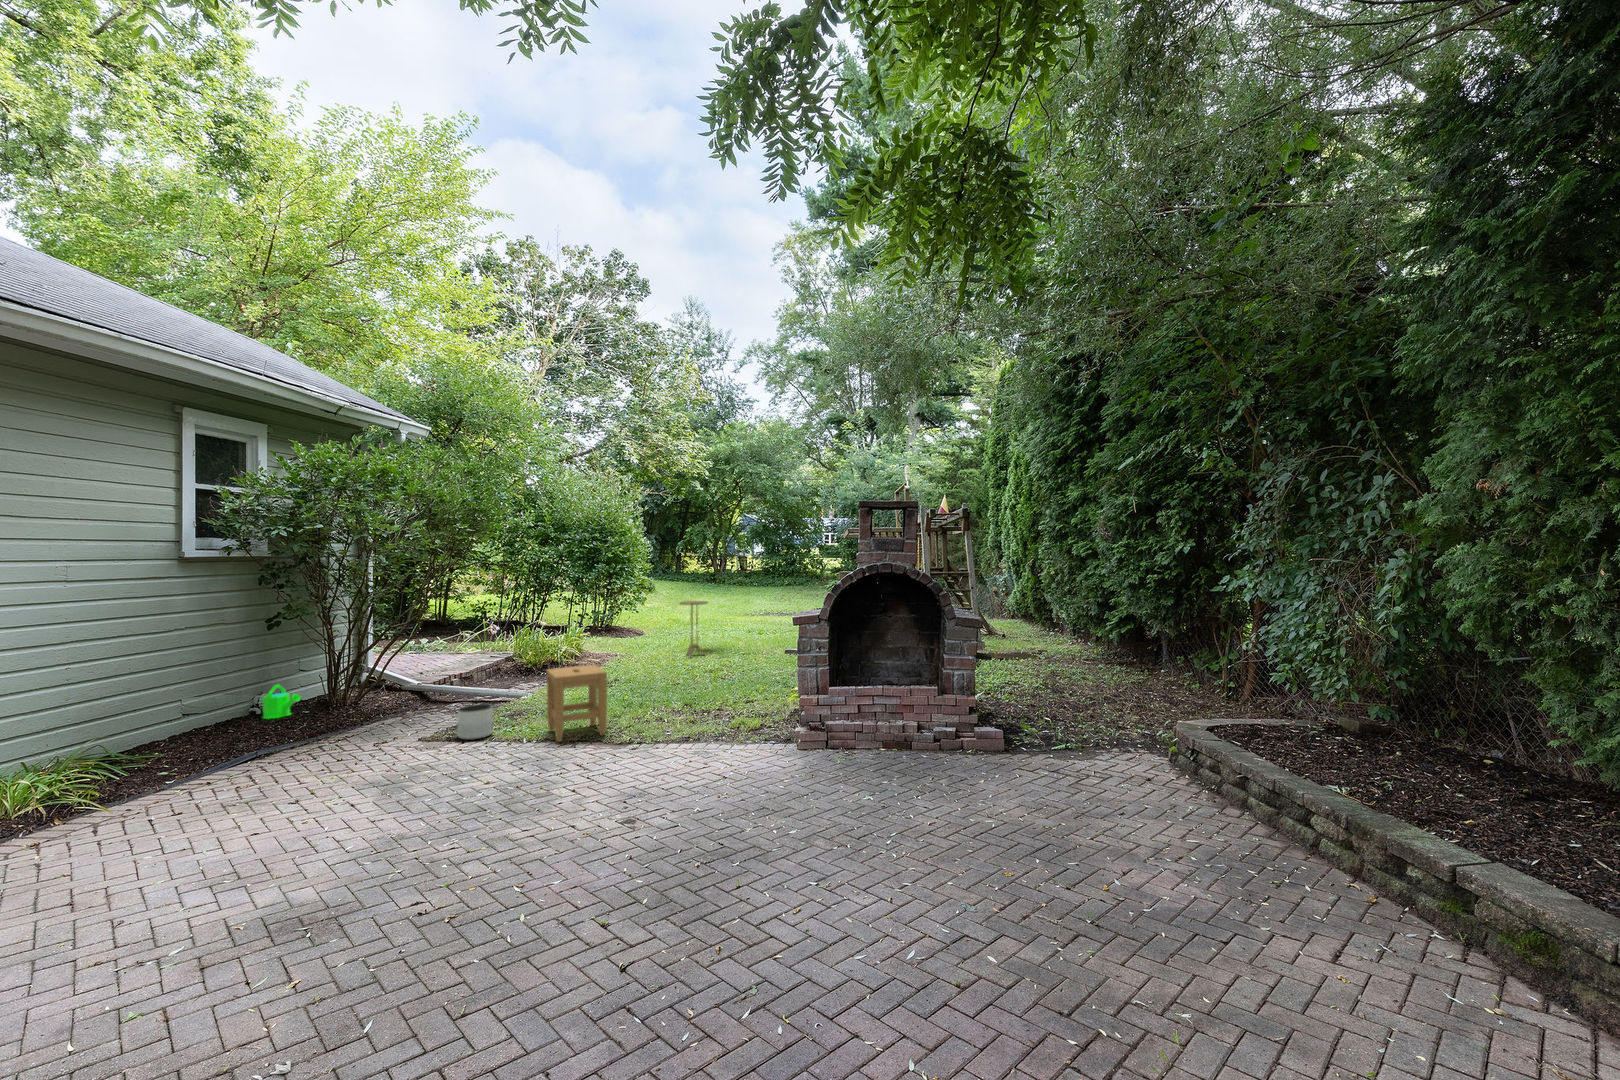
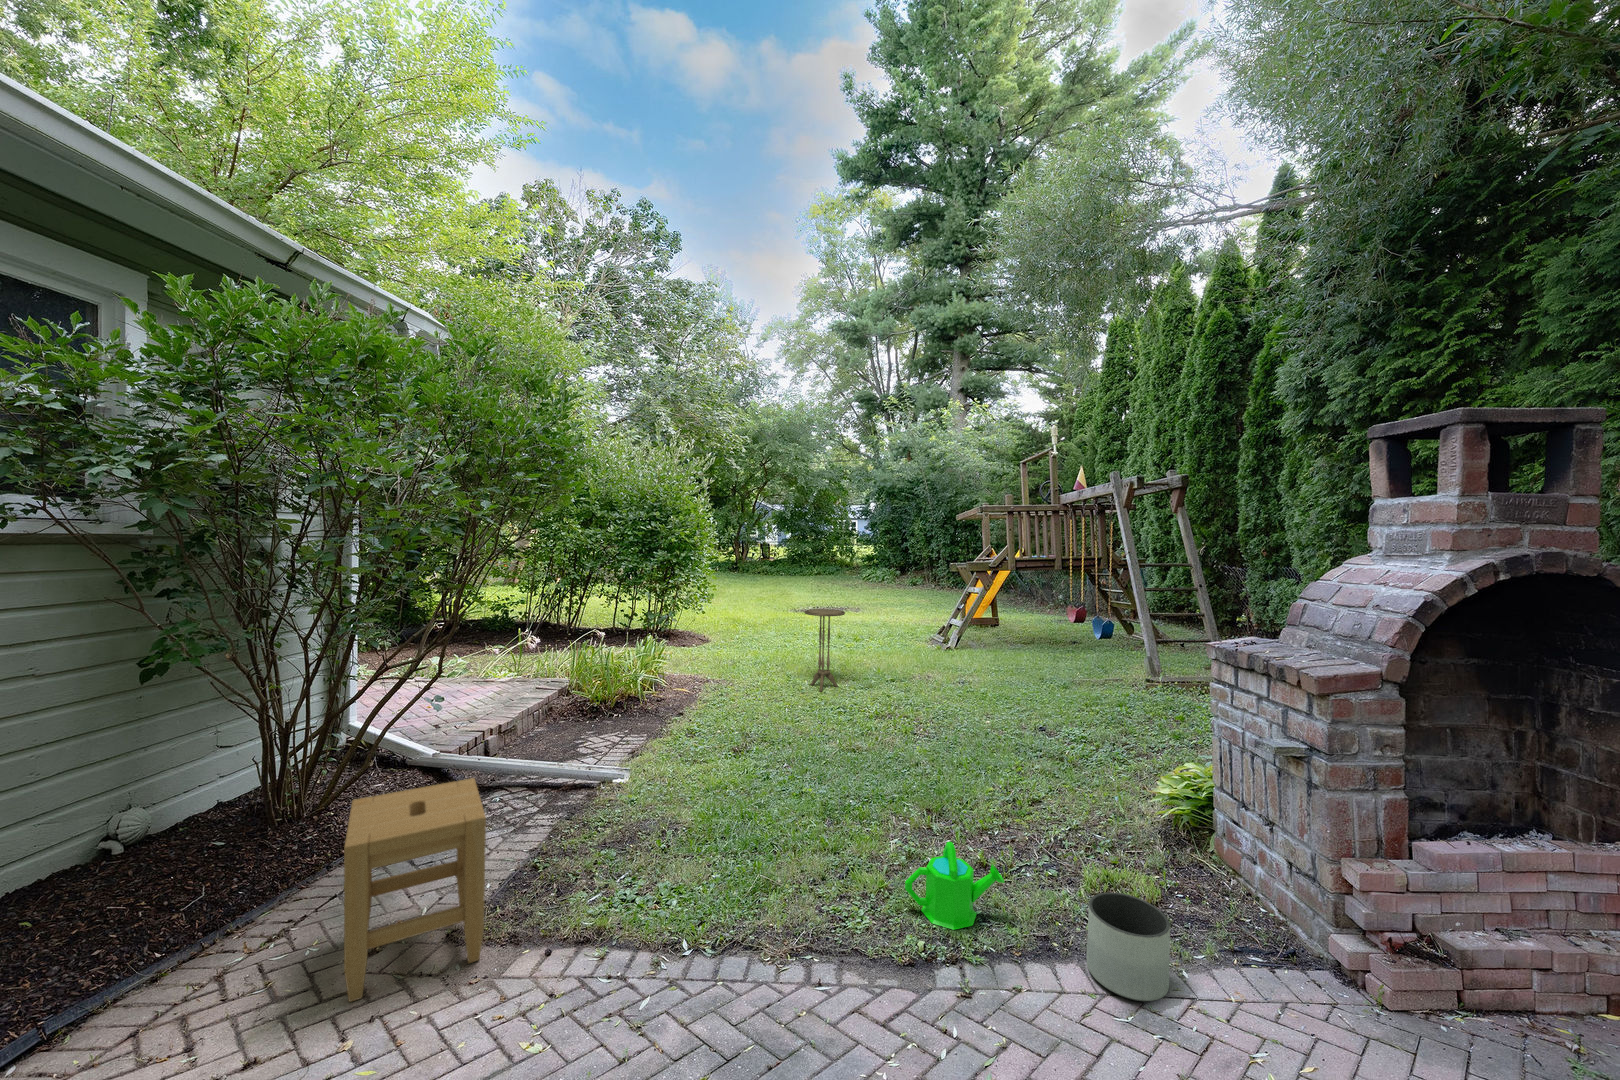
stool: present [547,665,607,742] -> present [344,778,486,1002]
watering can: present [261,684,301,719] -> present [905,842,1004,930]
planter: present [457,704,493,740] -> present [1086,892,1170,1002]

